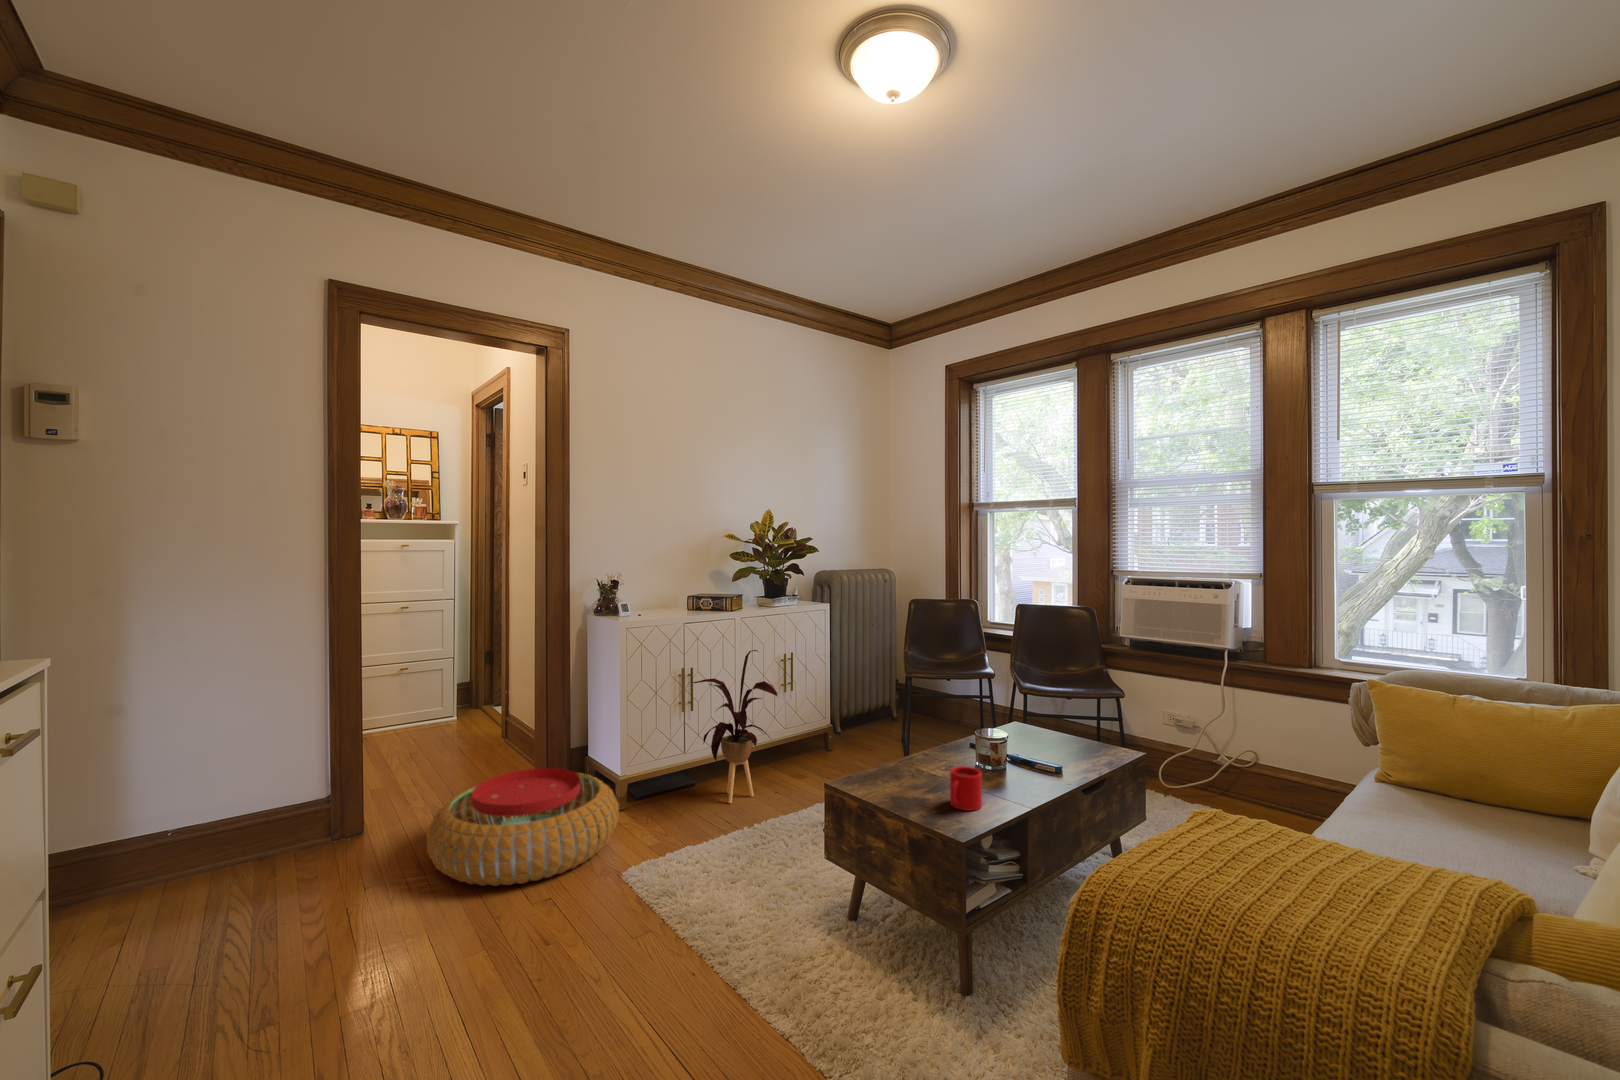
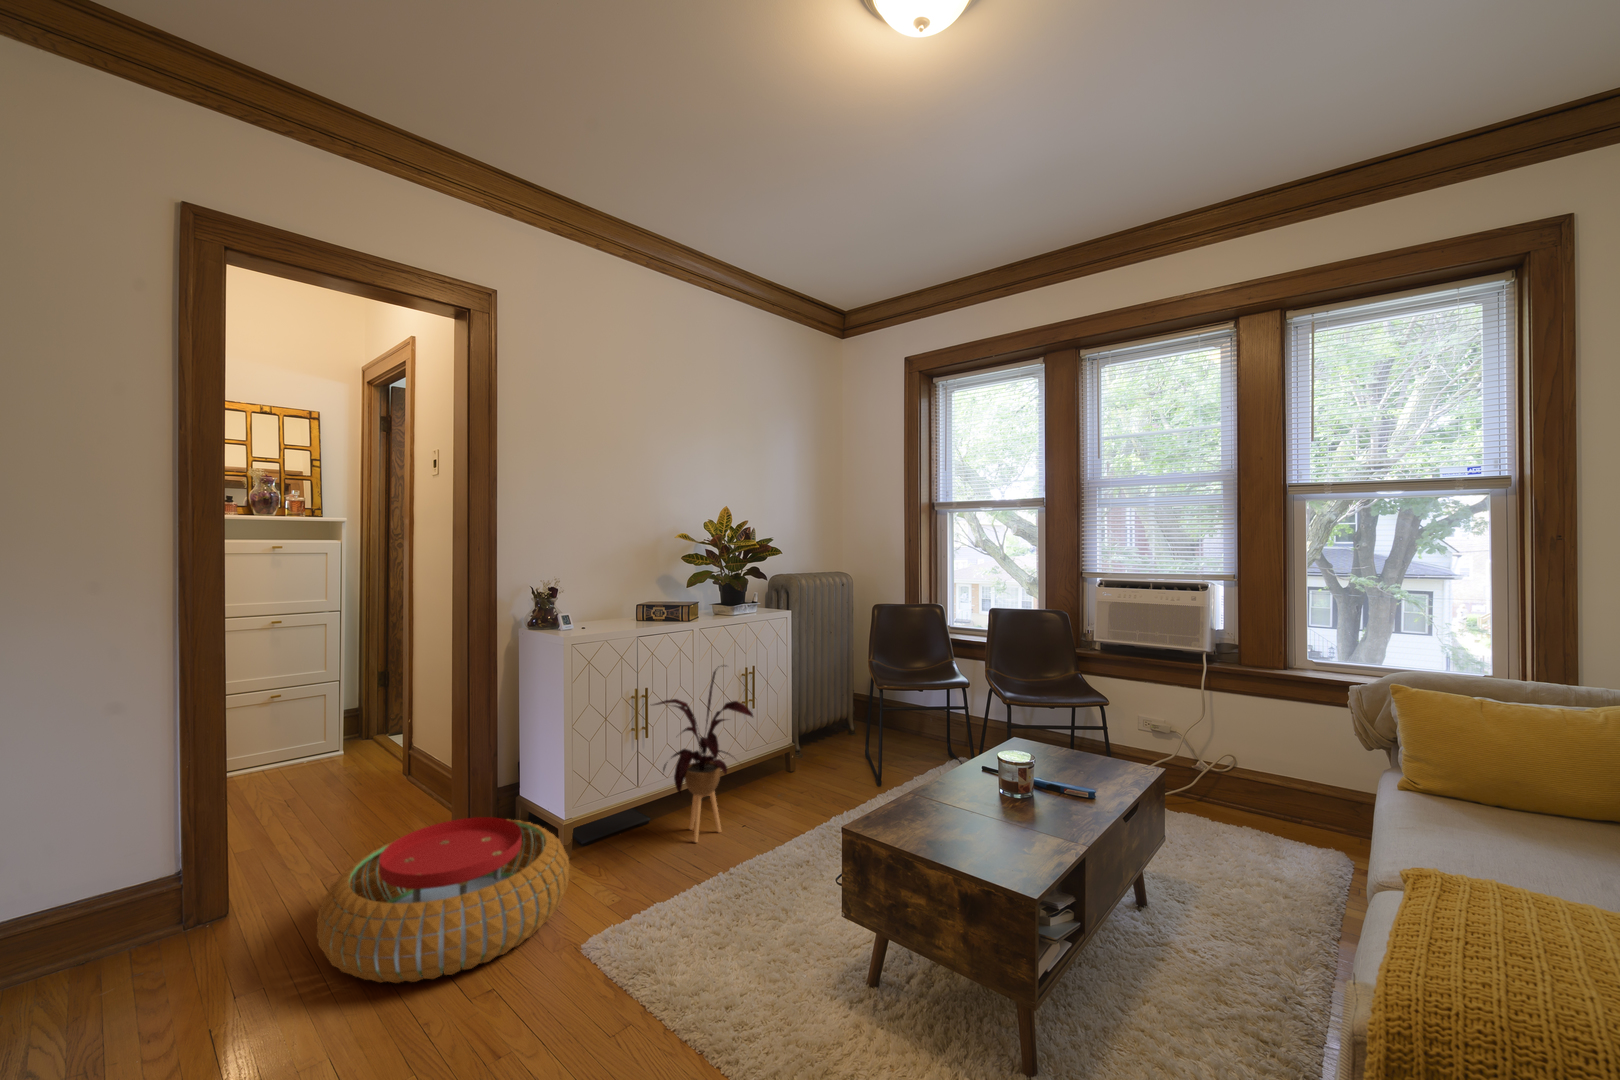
mug: present [950,766,982,811] -> none [996,800,1034,854]

